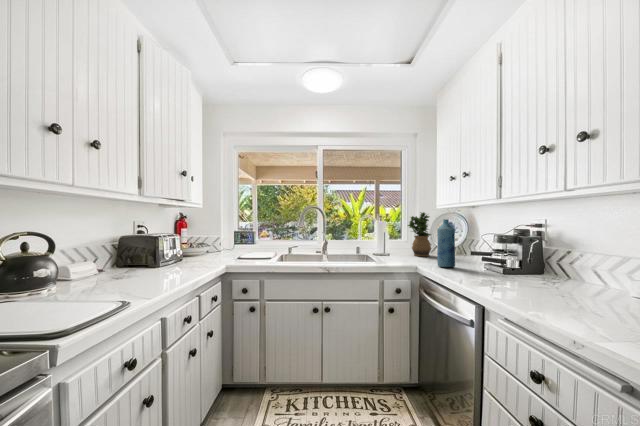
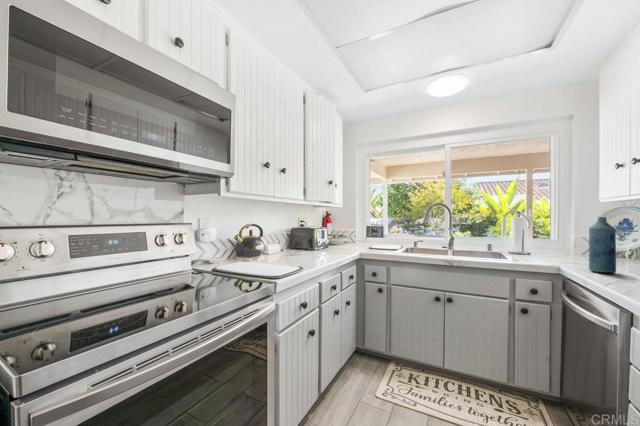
potted plant: present [408,212,431,256] -> none [553,209,590,260]

